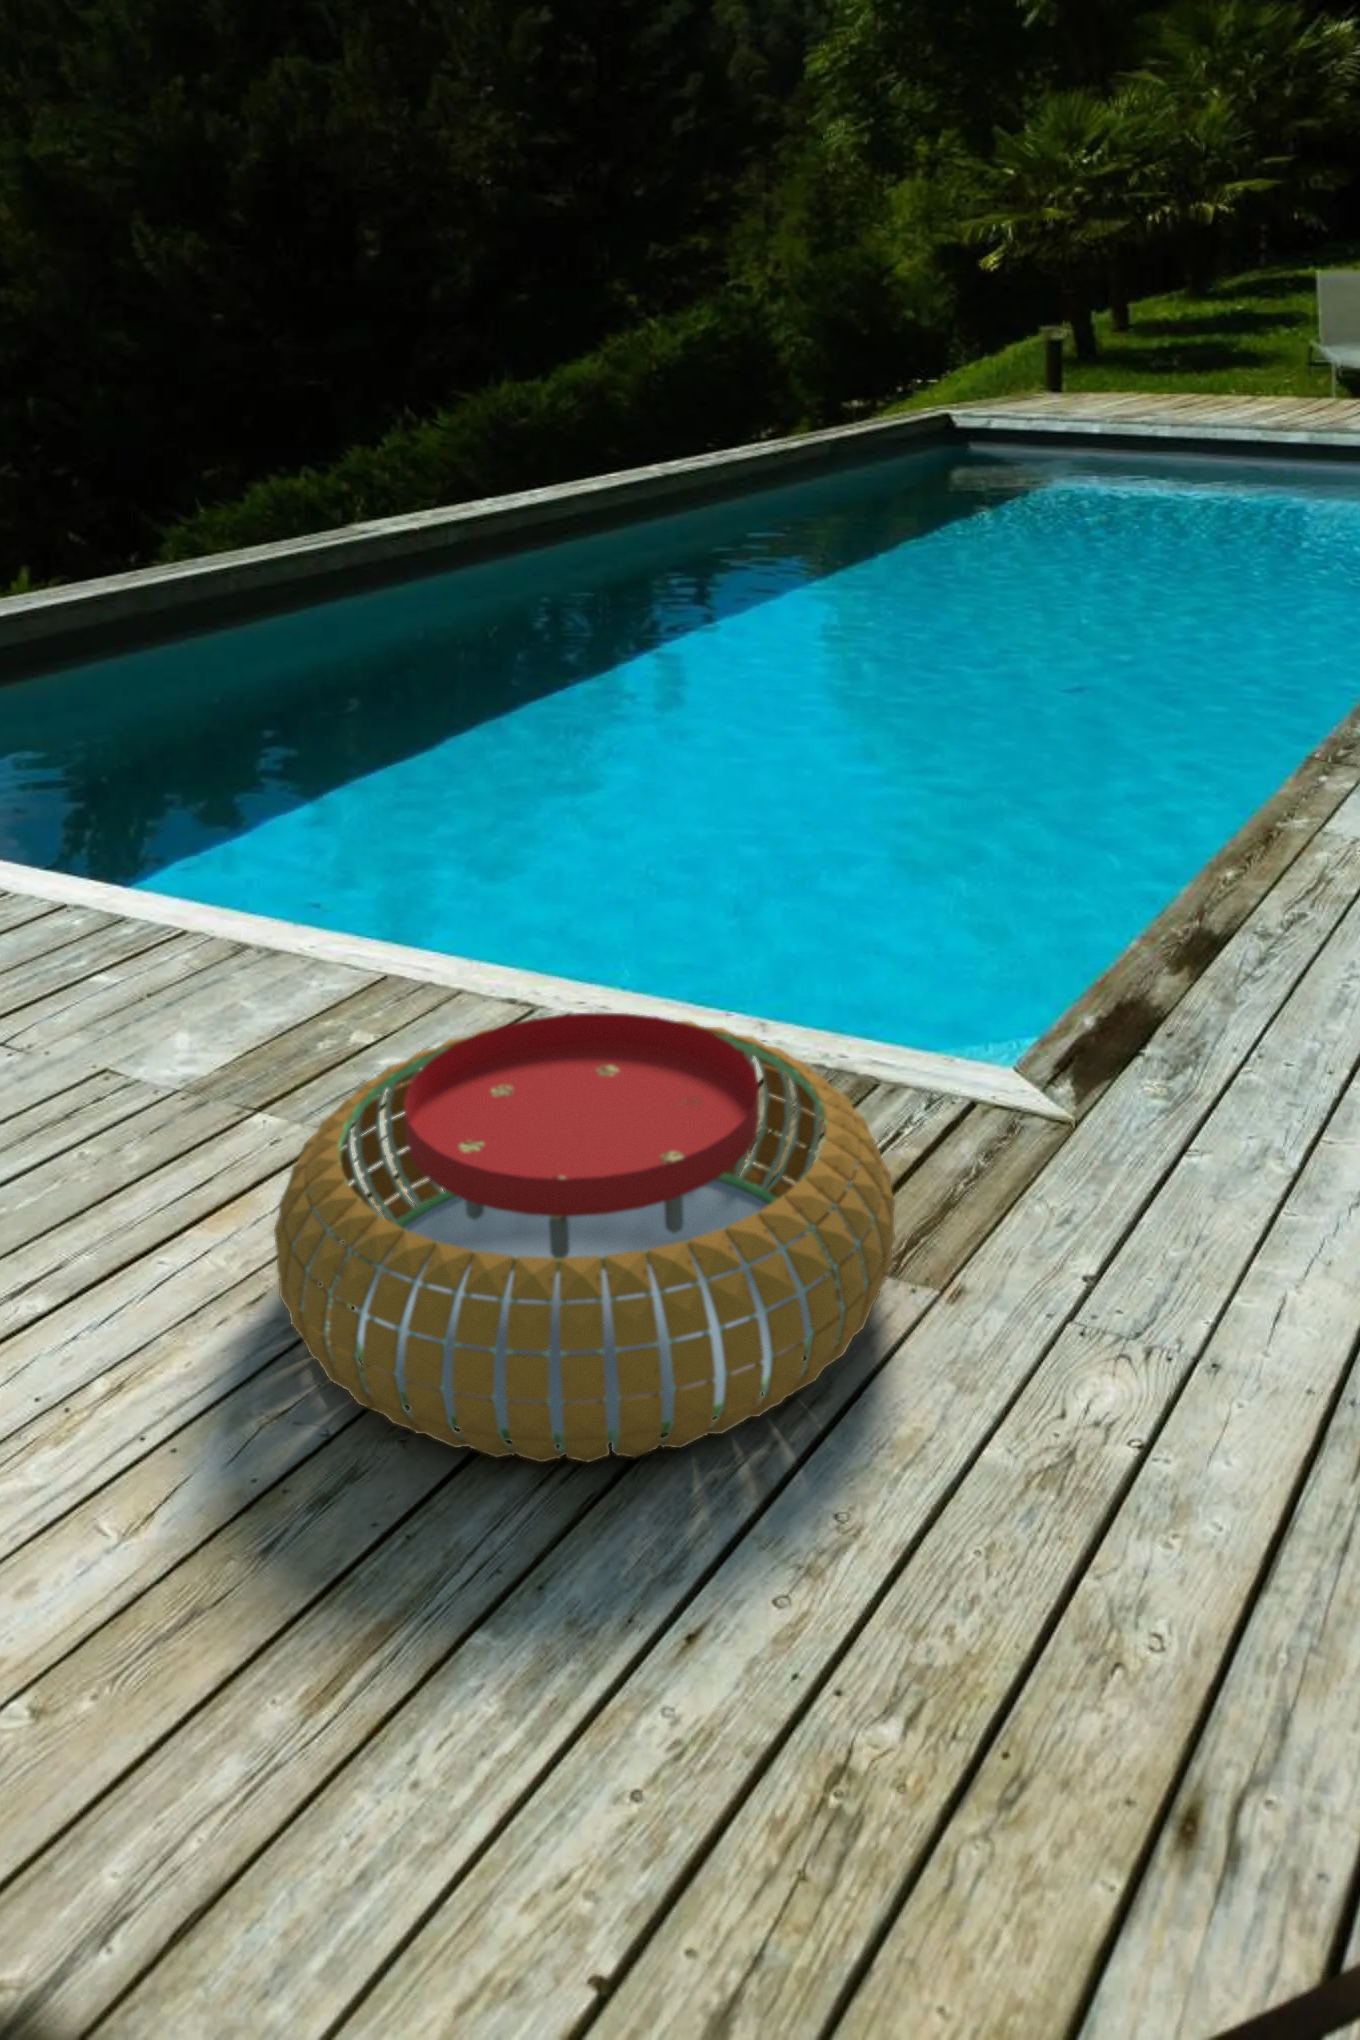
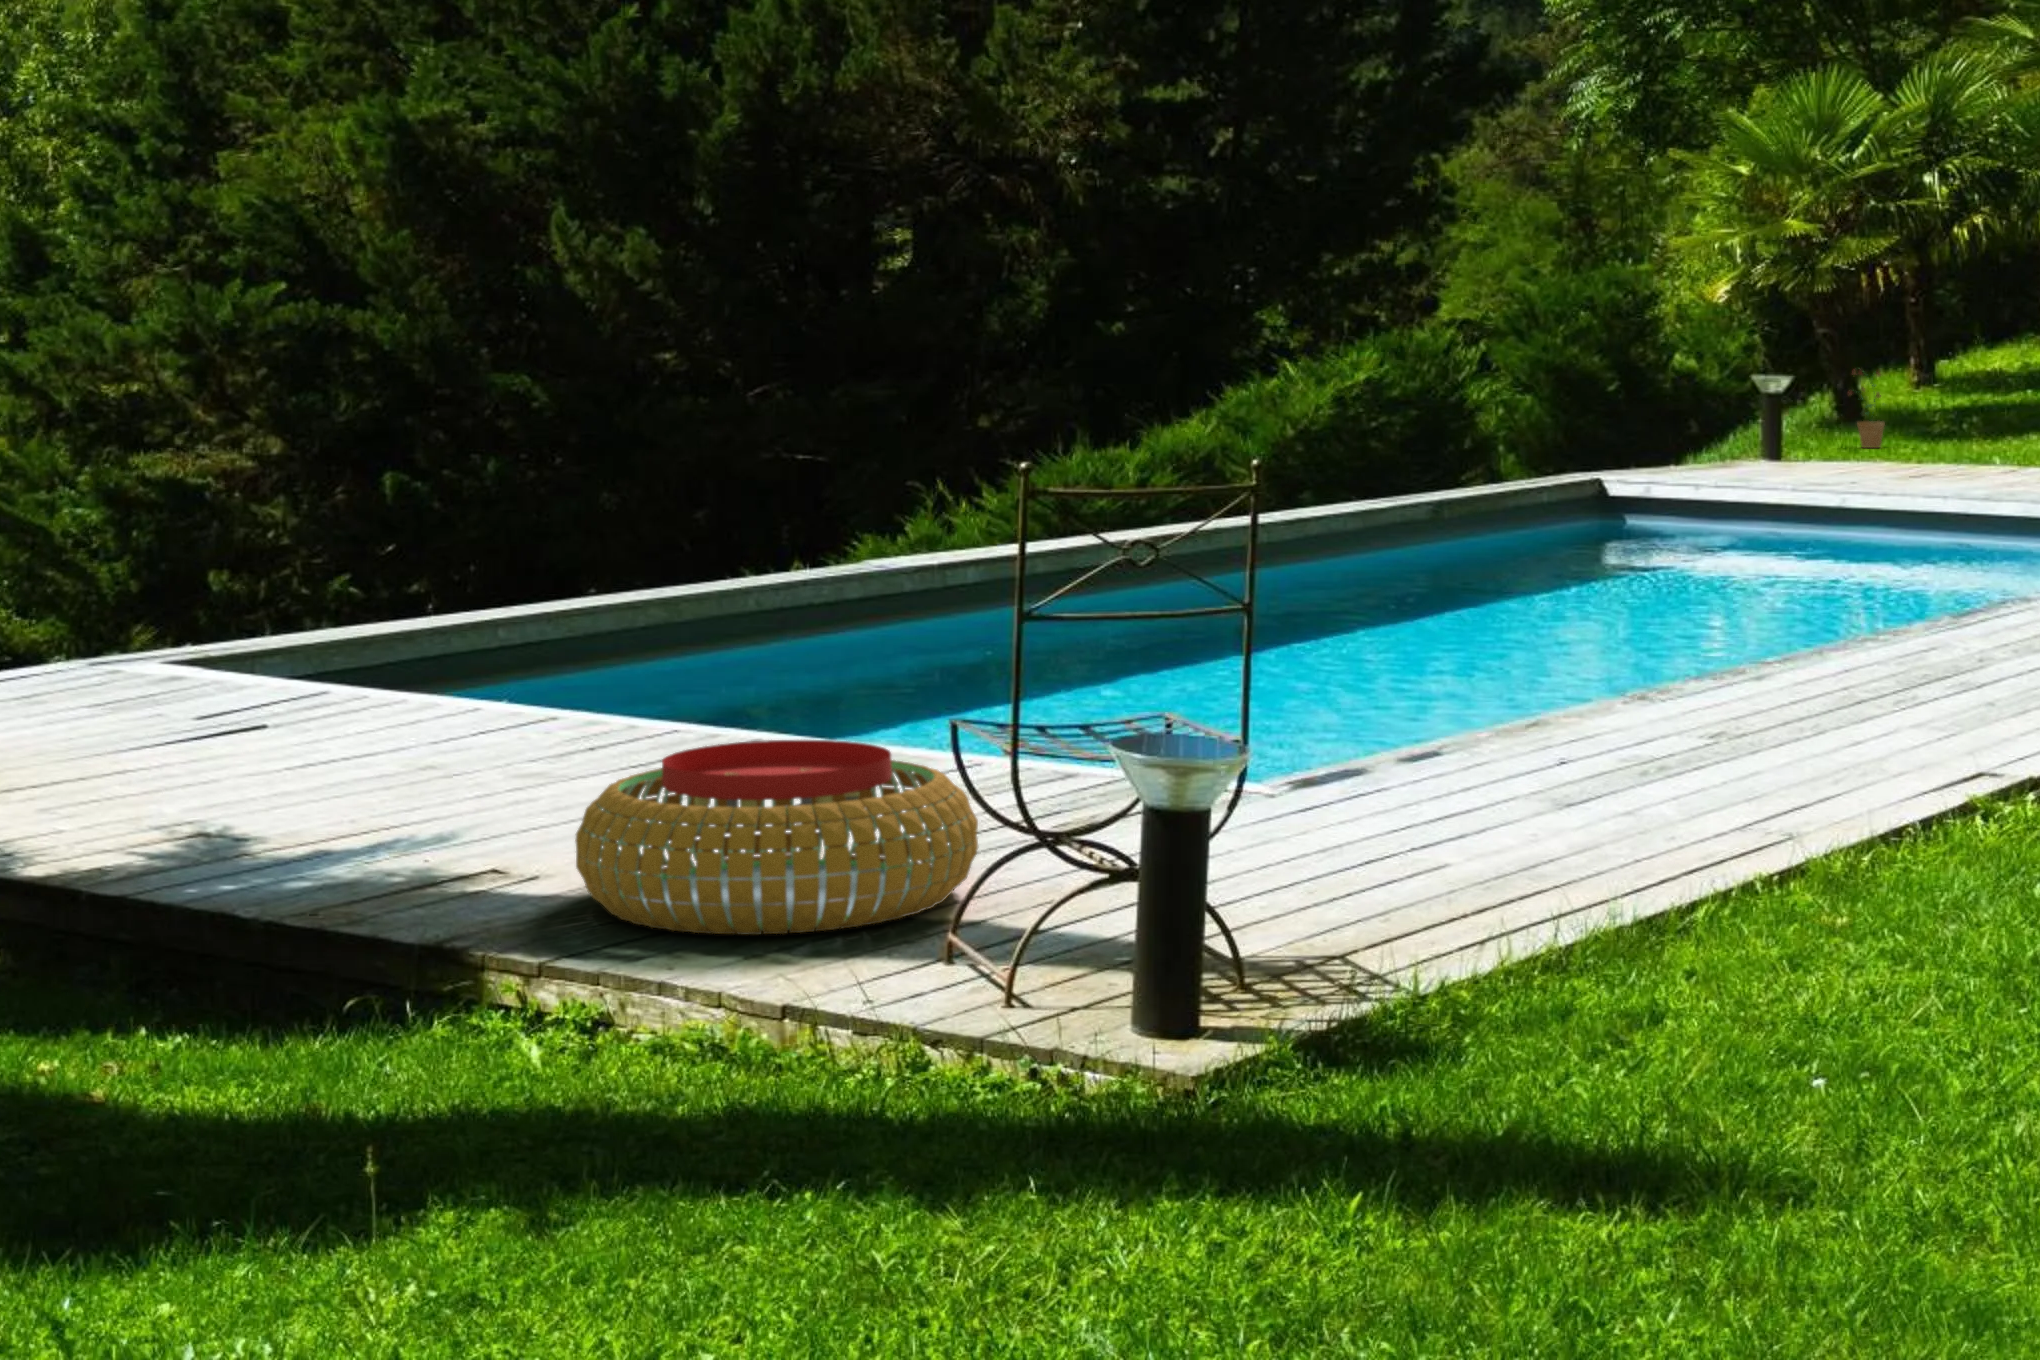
potted plant: none [1084,322,1114,379] -> present [1848,368,1885,448]

